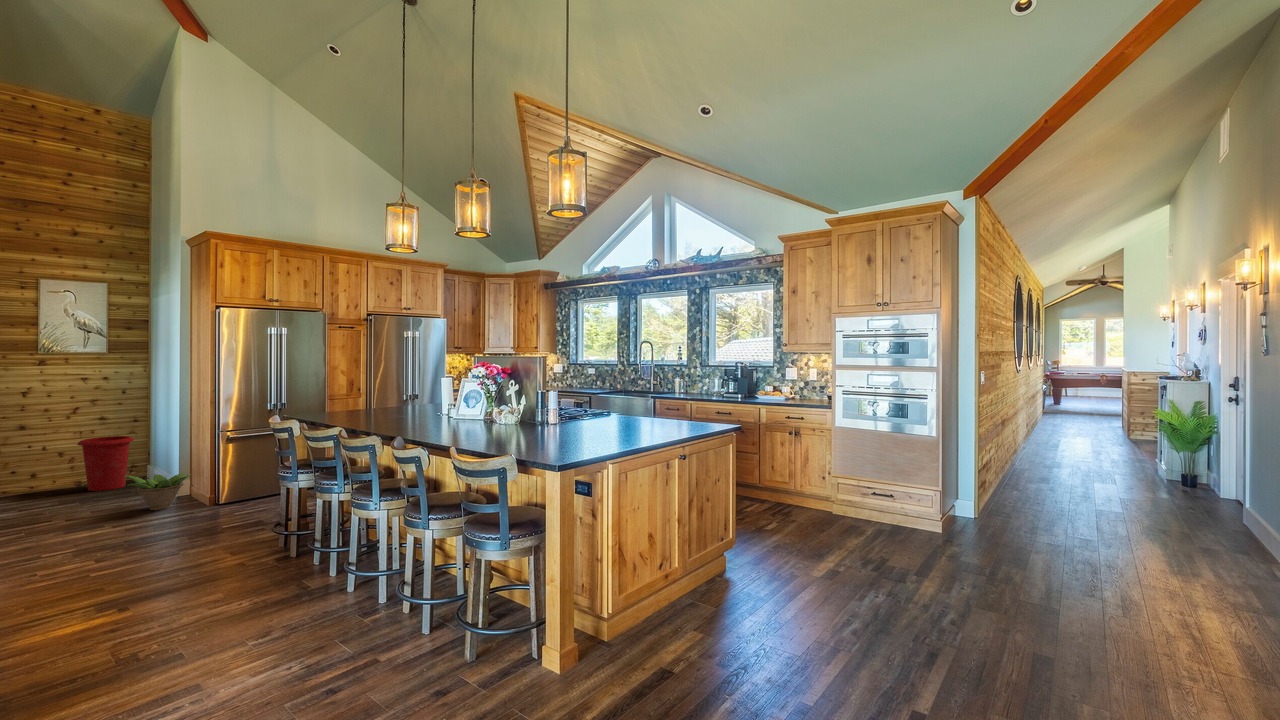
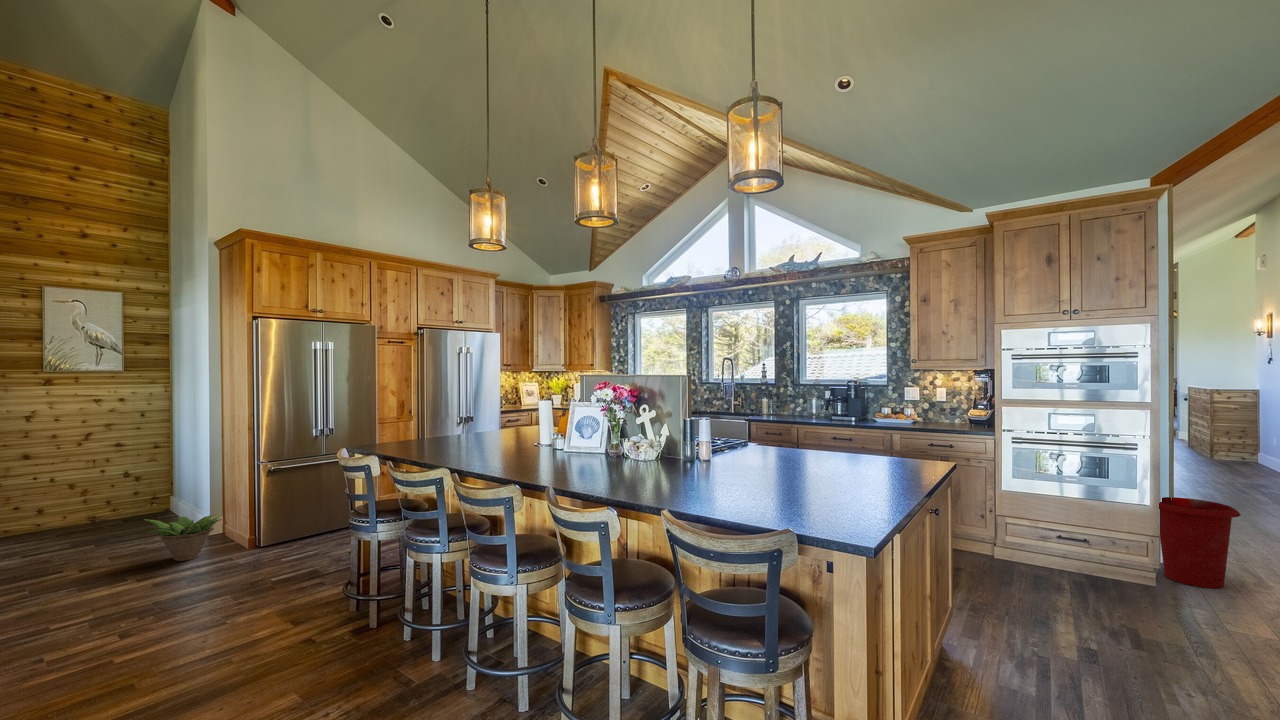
waste bin: present [77,436,134,491] -> present [1159,497,1241,588]

